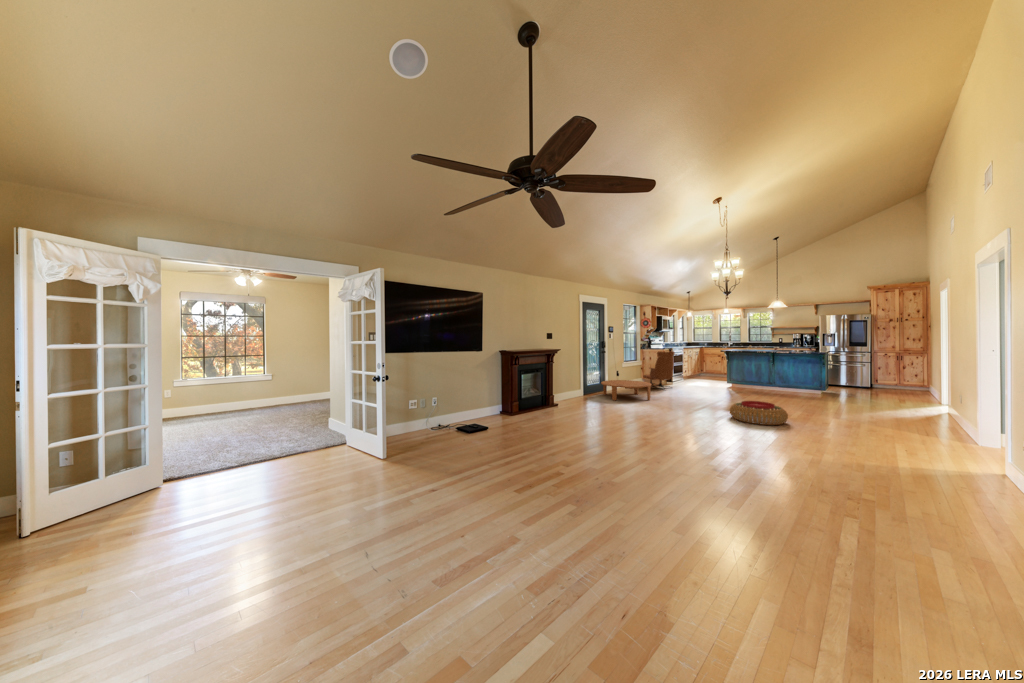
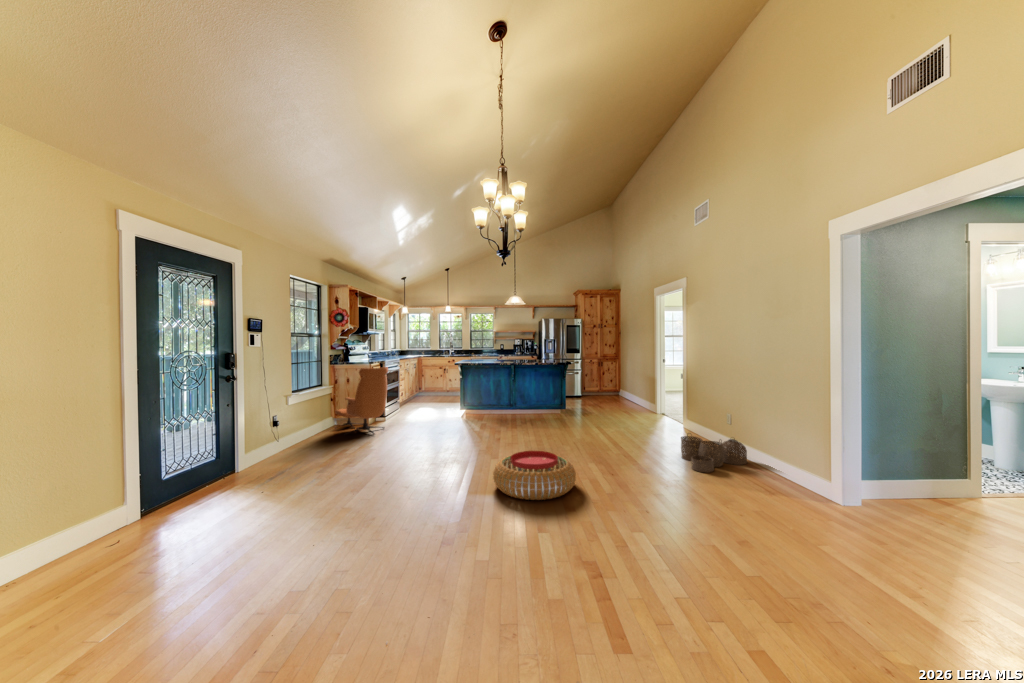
coffee table: present [601,380,652,400] -> none [231,430,349,490]
woven basket: none [914,412,999,443] -> present [681,435,747,472]

